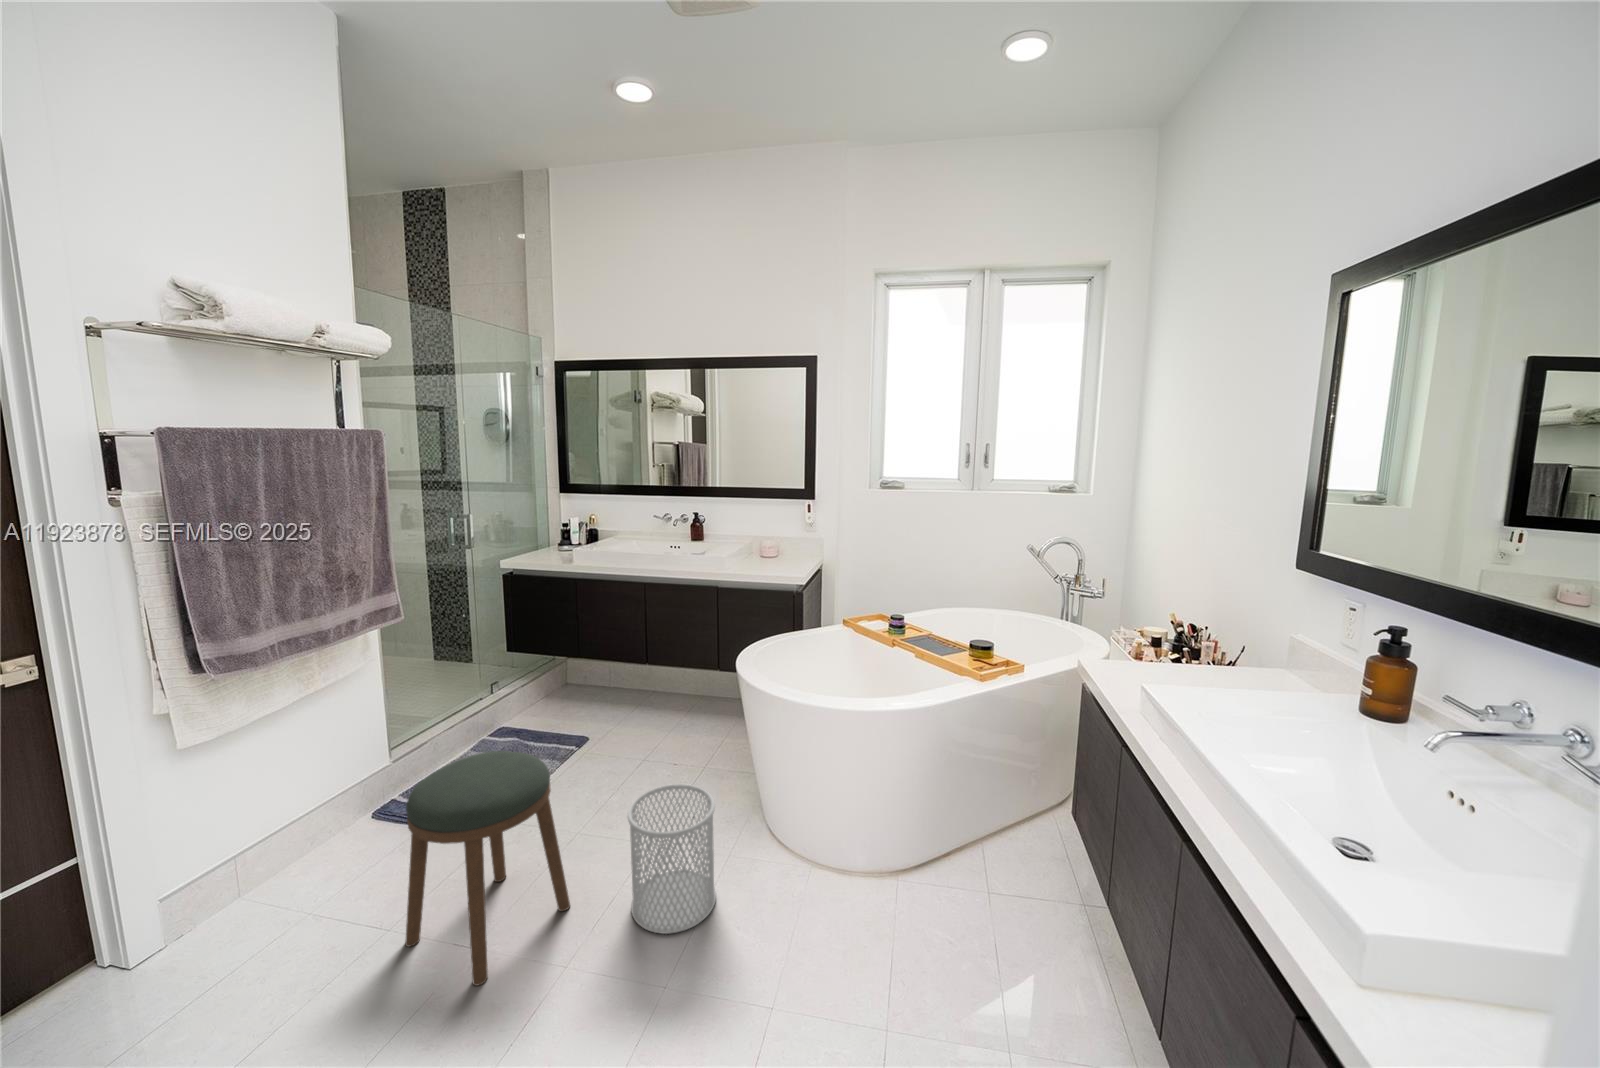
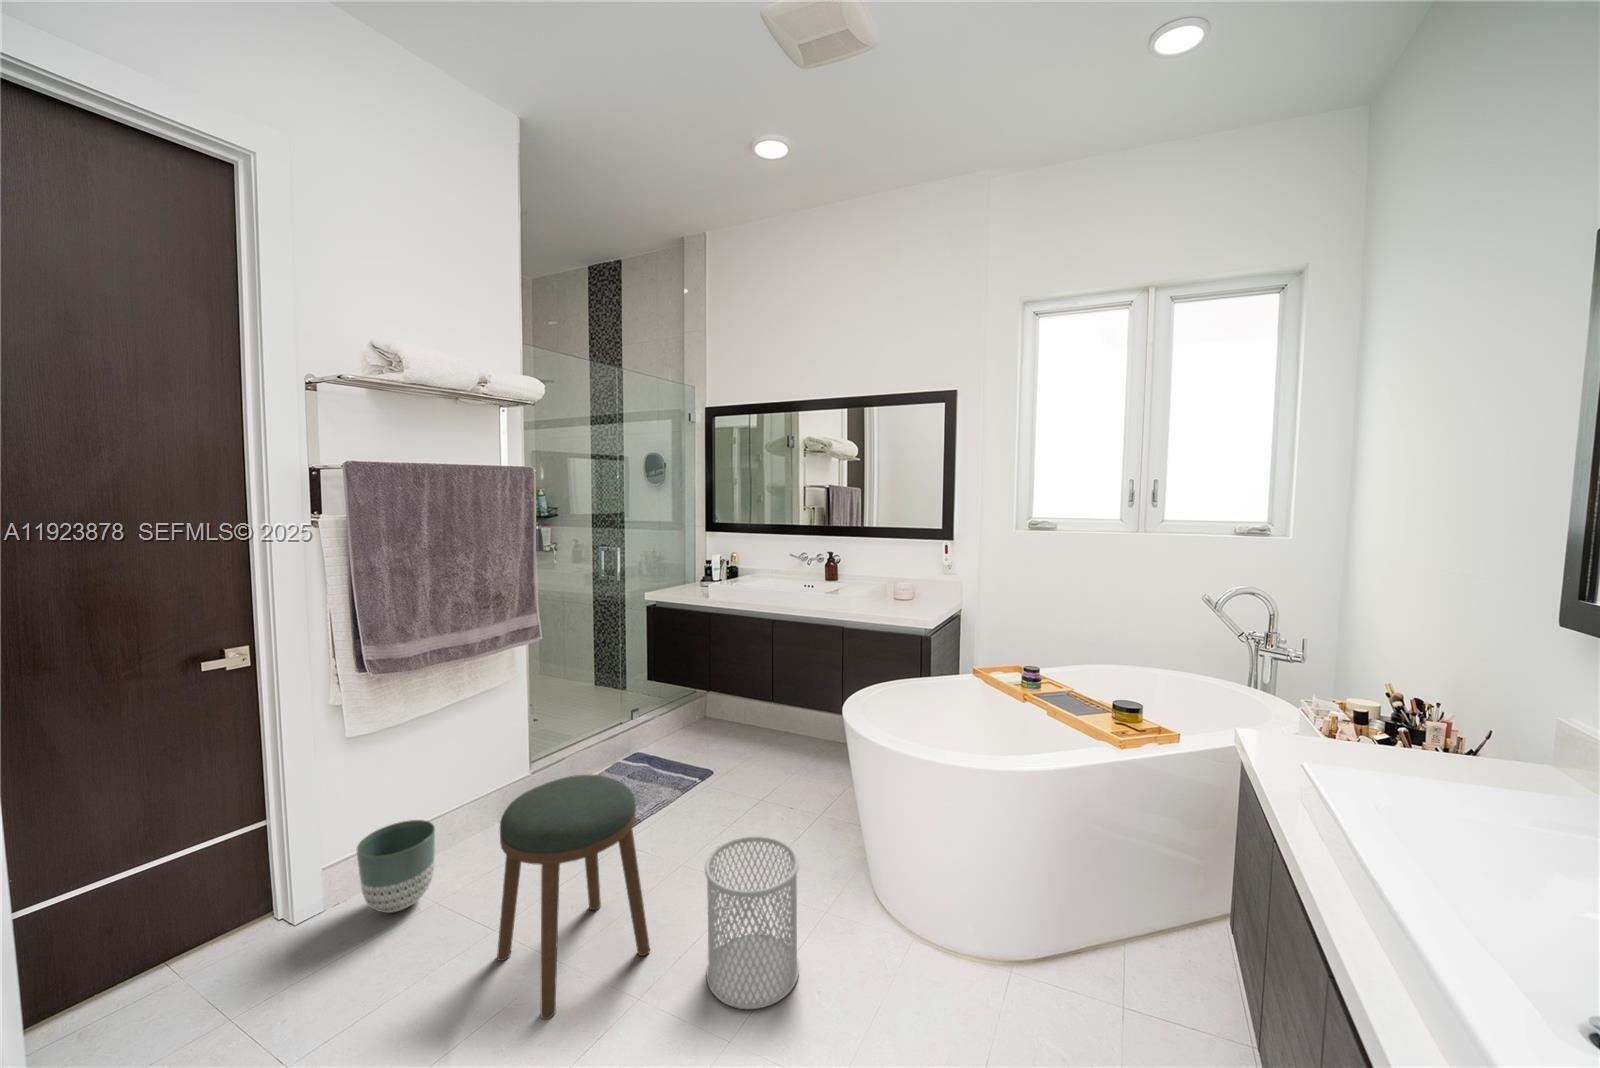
planter: none [204,827,303,930] -> present [357,820,435,913]

